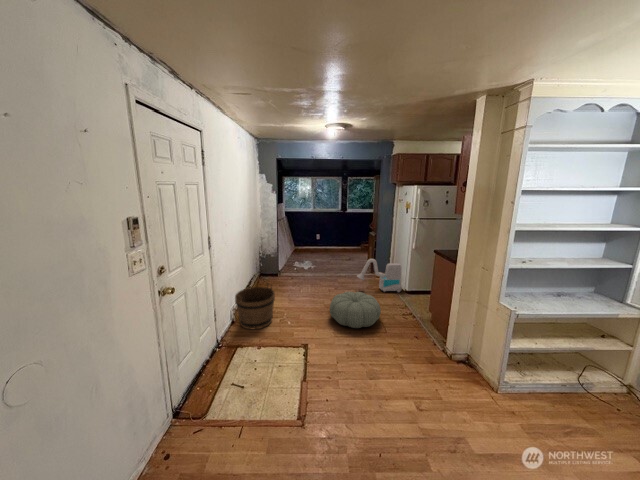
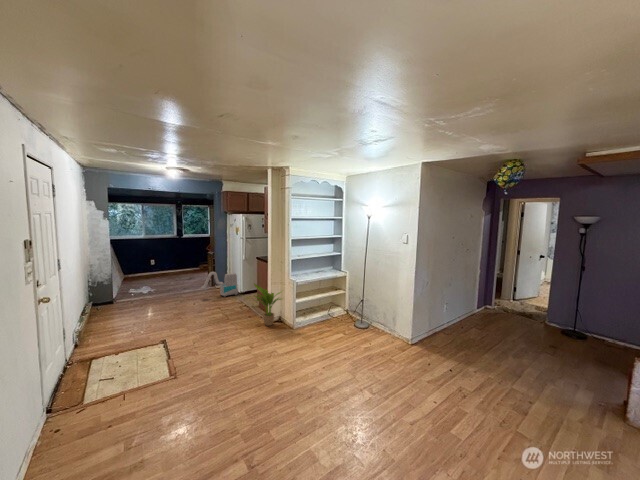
bucket: present [235,283,275,329] -> none [77,302,124,347]
pouf: present [330,292,381,328] -> none [180,297,223,323]
potted plant: none [425,294,487,368] -> present [254,284,281,326]

